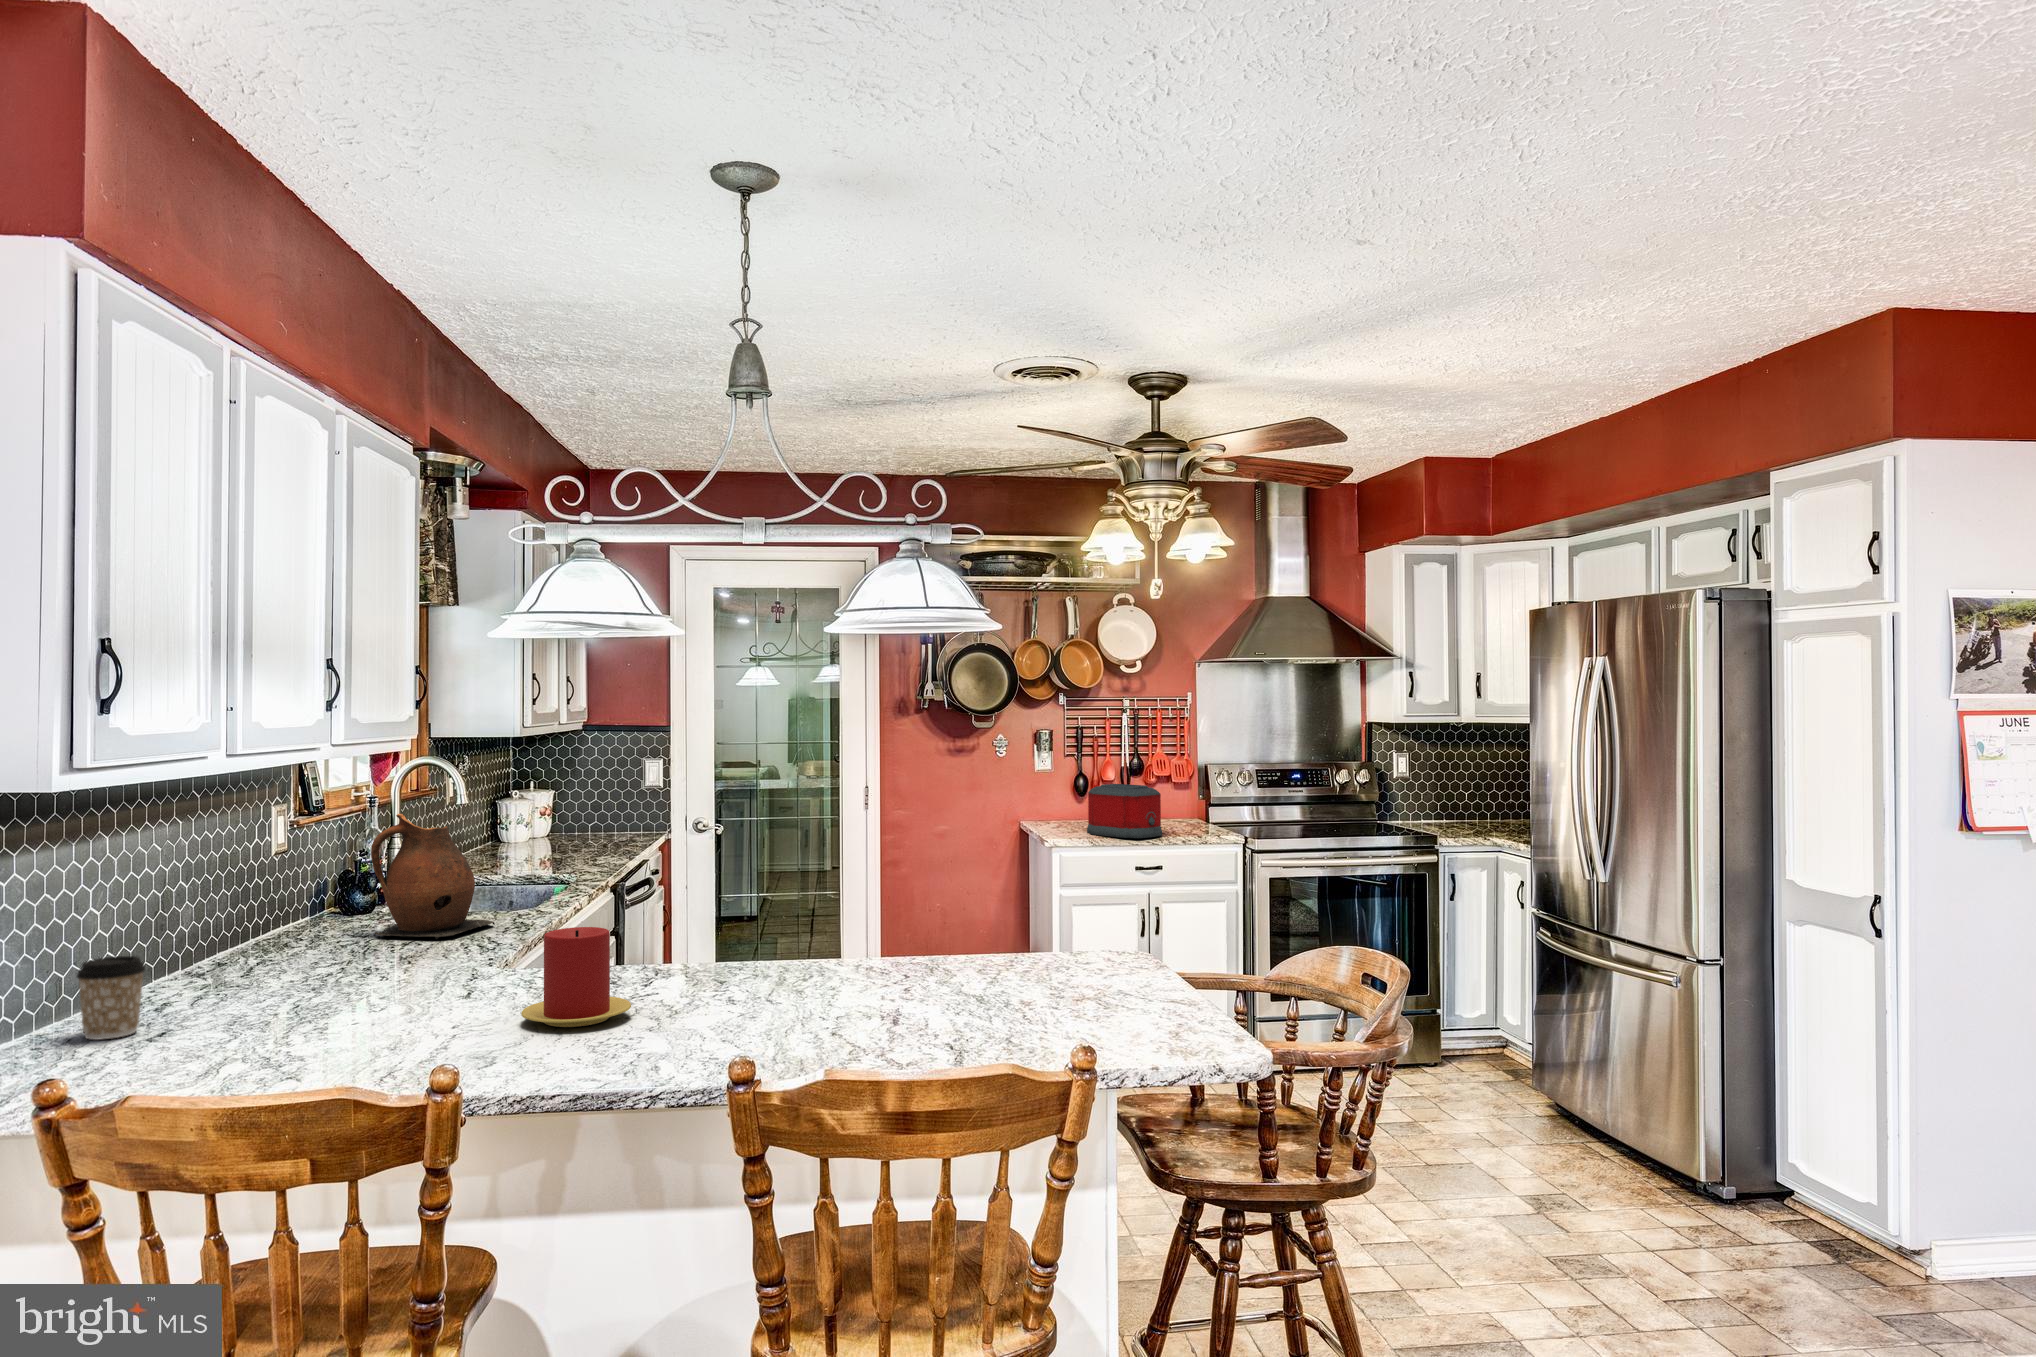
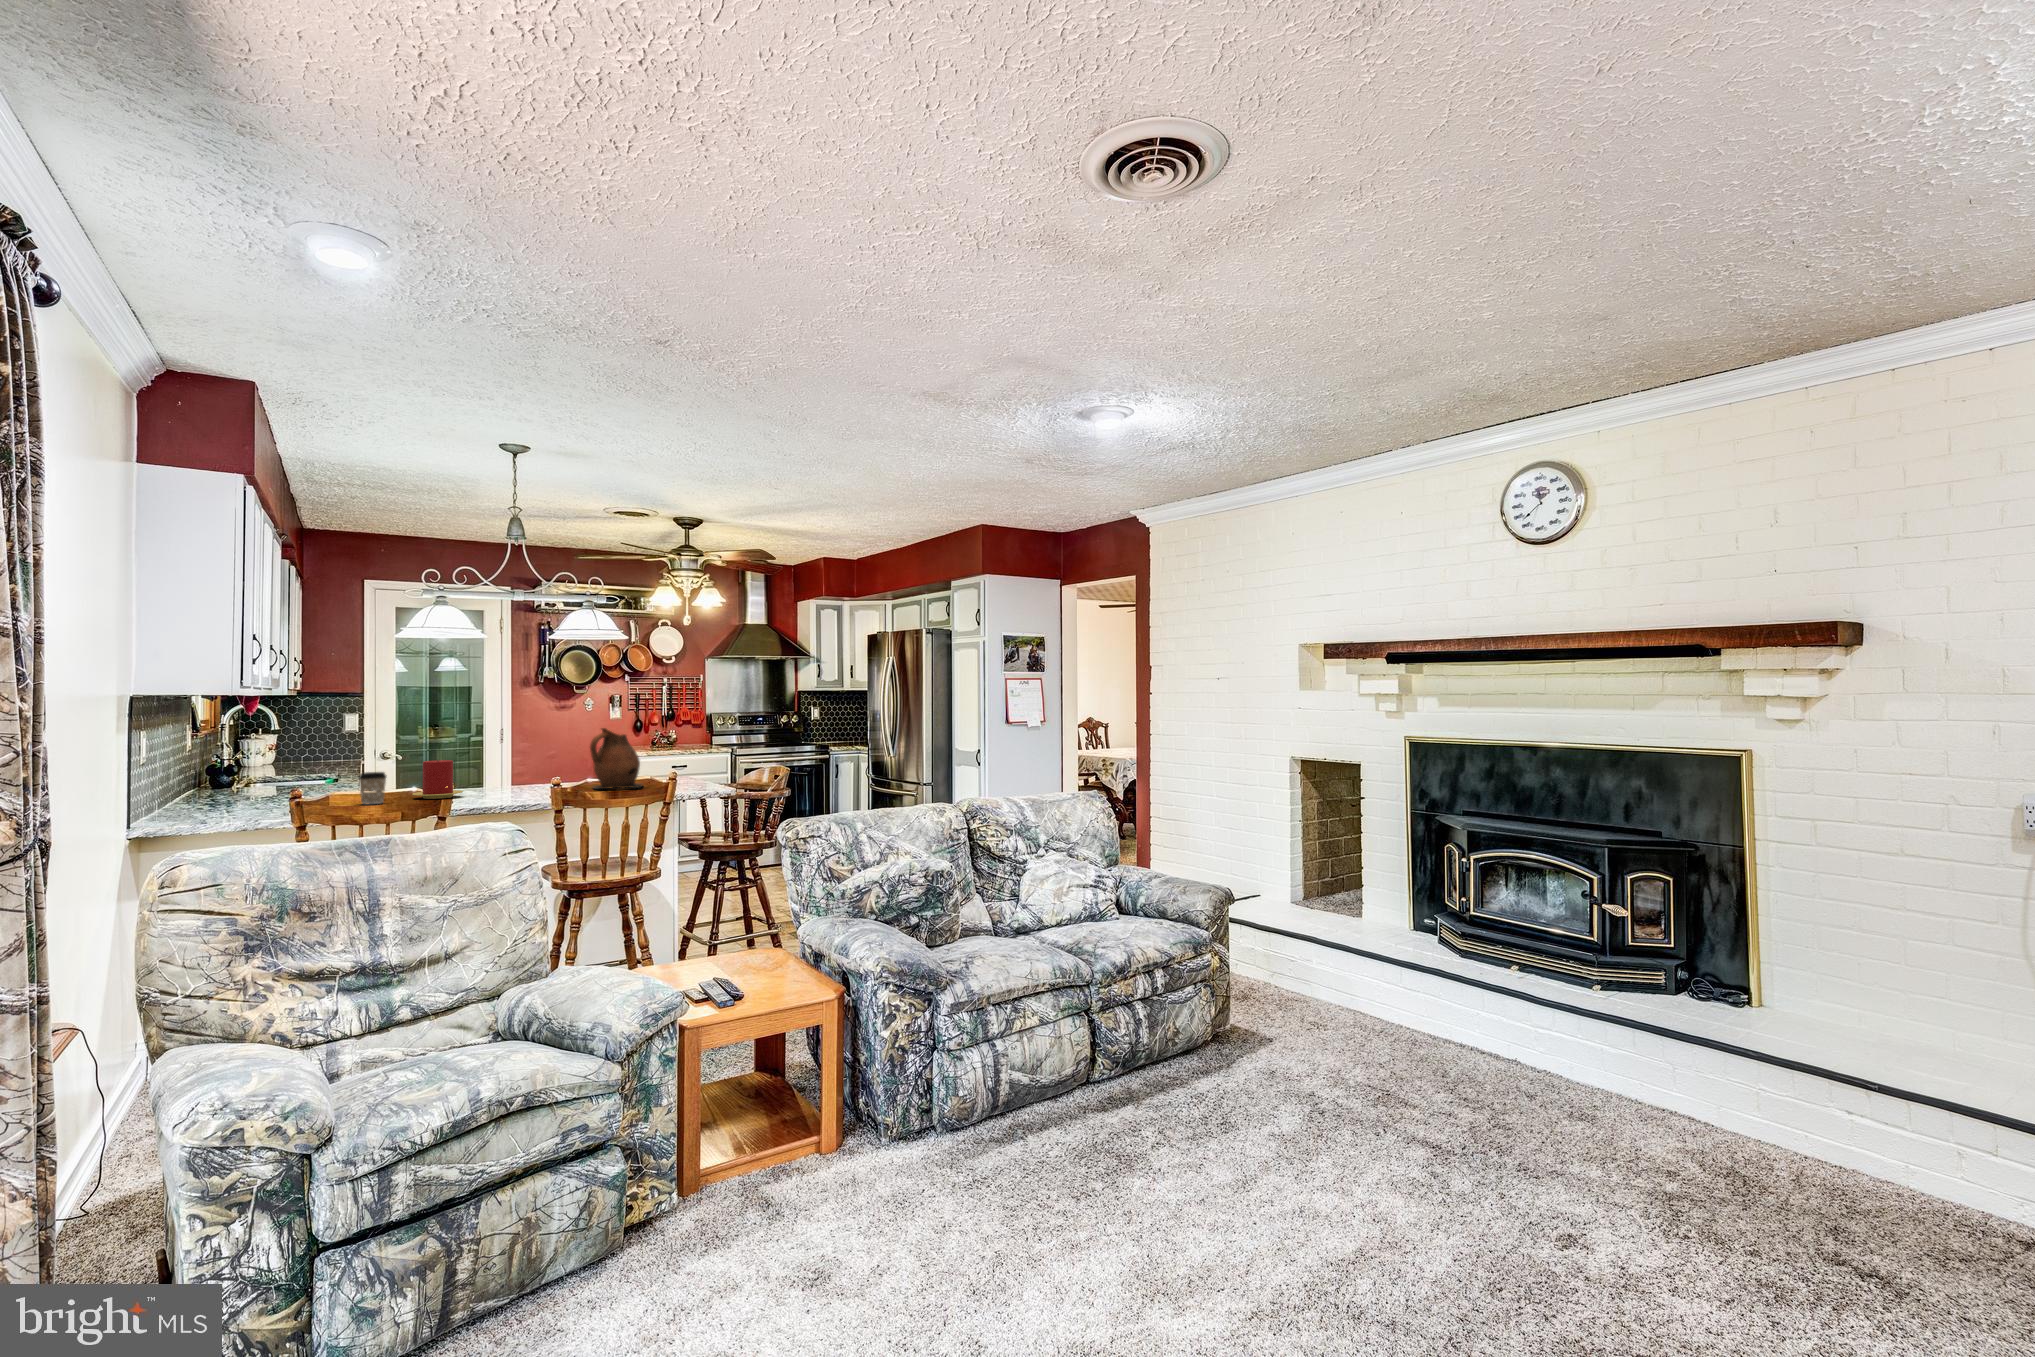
toaster: present [1087,784,1162,838] -> none [642,723,686,751]
ceramic pitcher: present [371,814,495,939] -> present [590,728,643,789]
coffee cup: present [77,956,145,1040] -> present [359,772,386,804]

